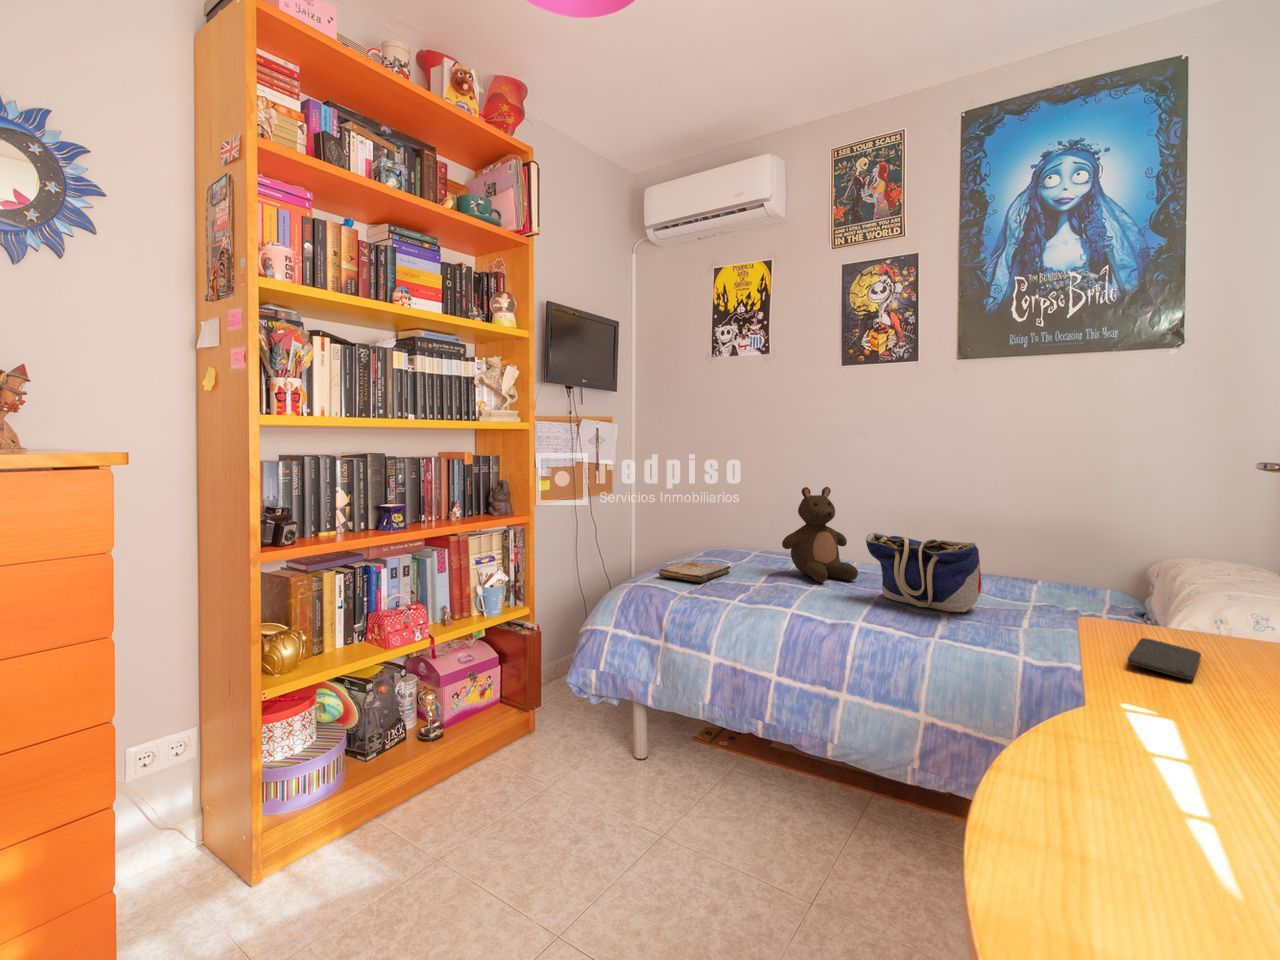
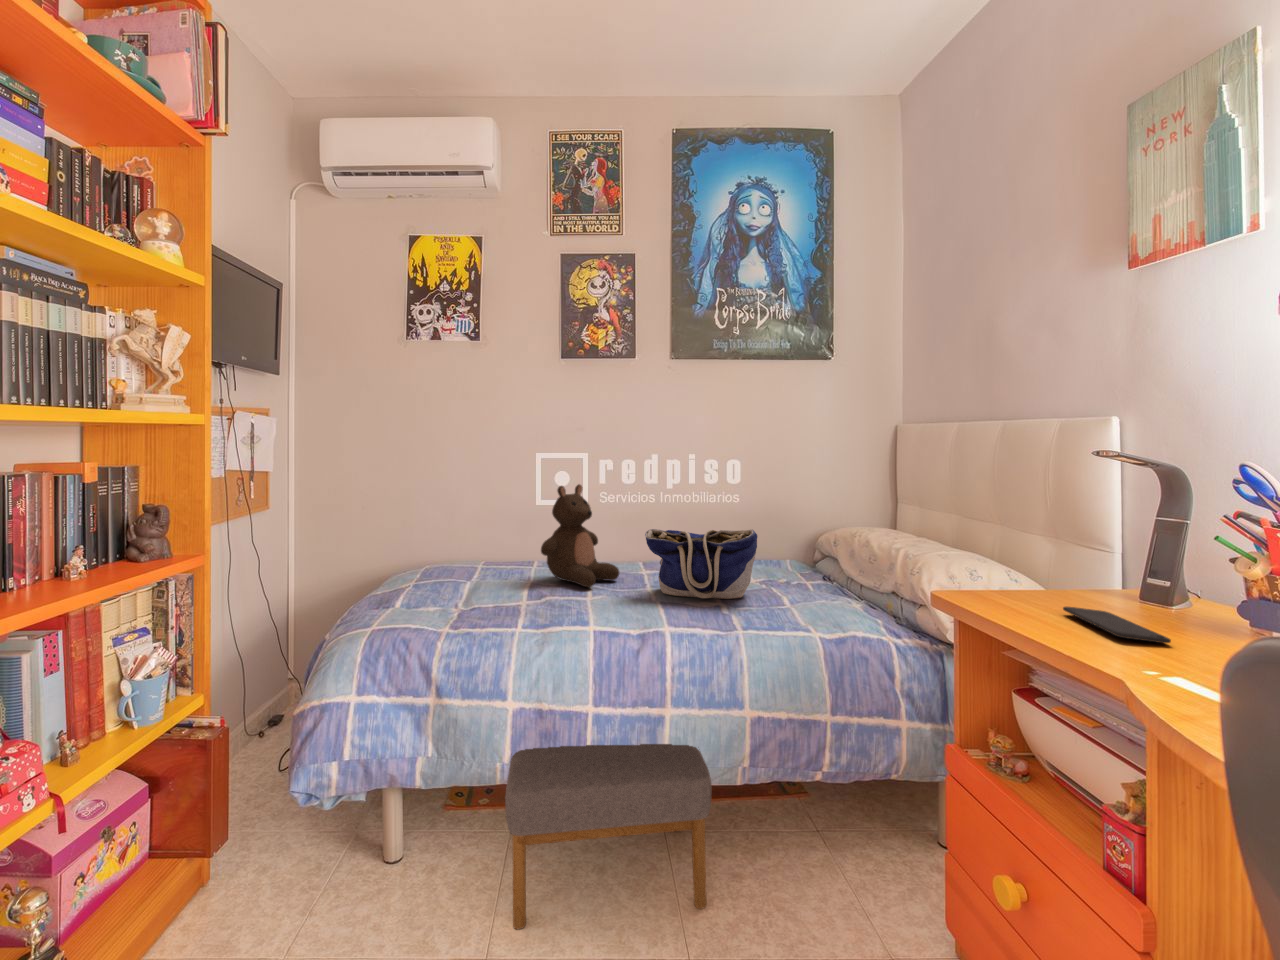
book: present [659,561,730,582] -> none [399,583,482,611]
footstool: none [694,682,880,876] -> present [505,744,712,929]

